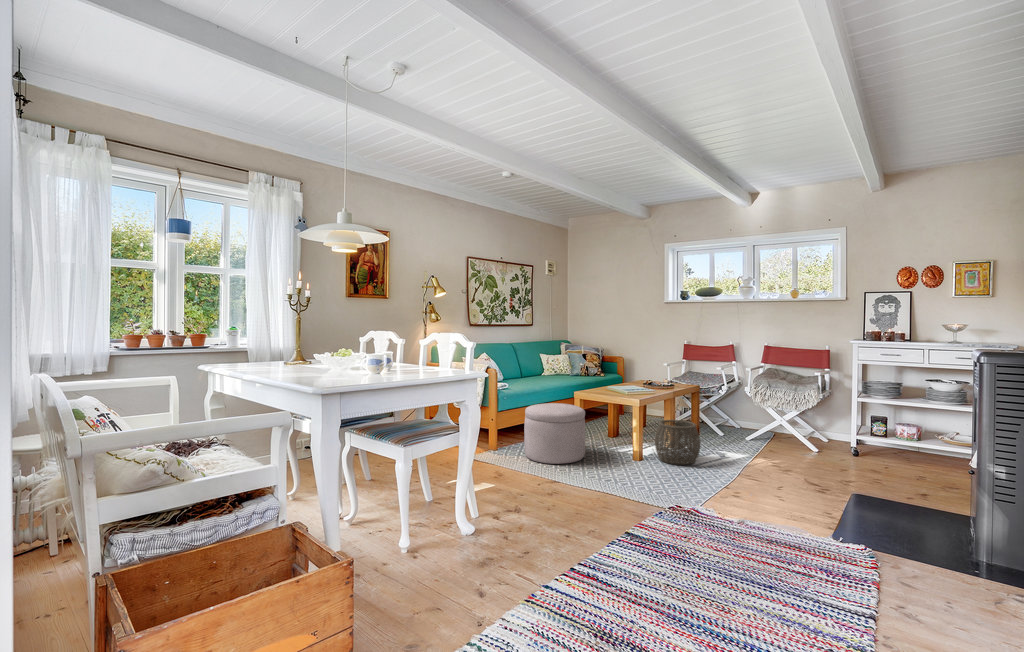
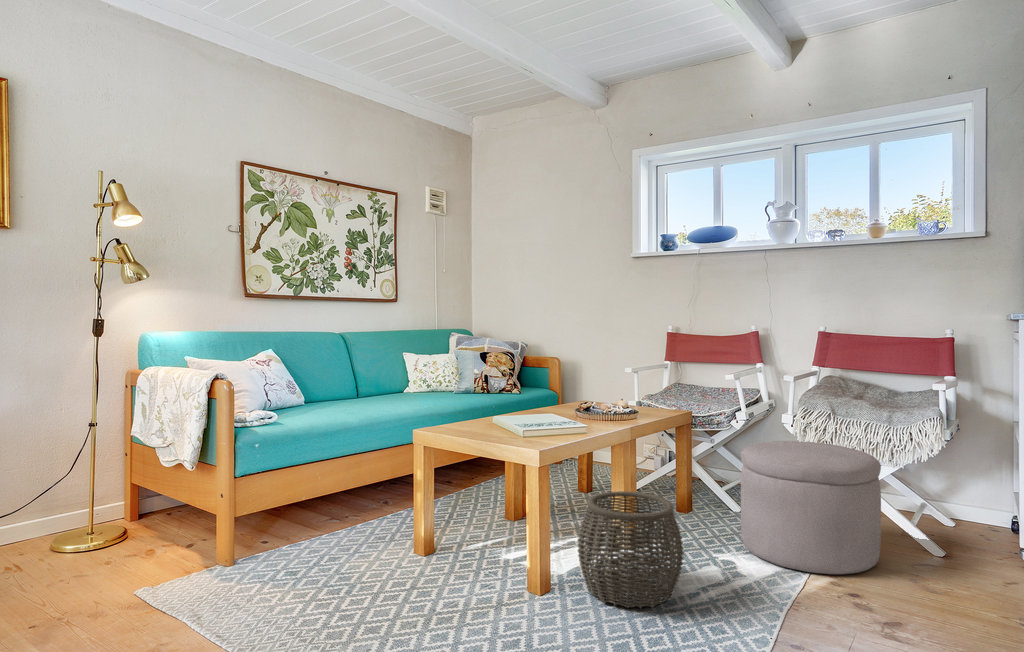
ottoman: present [524,403,585,464] -> present [741,441,881,574]

